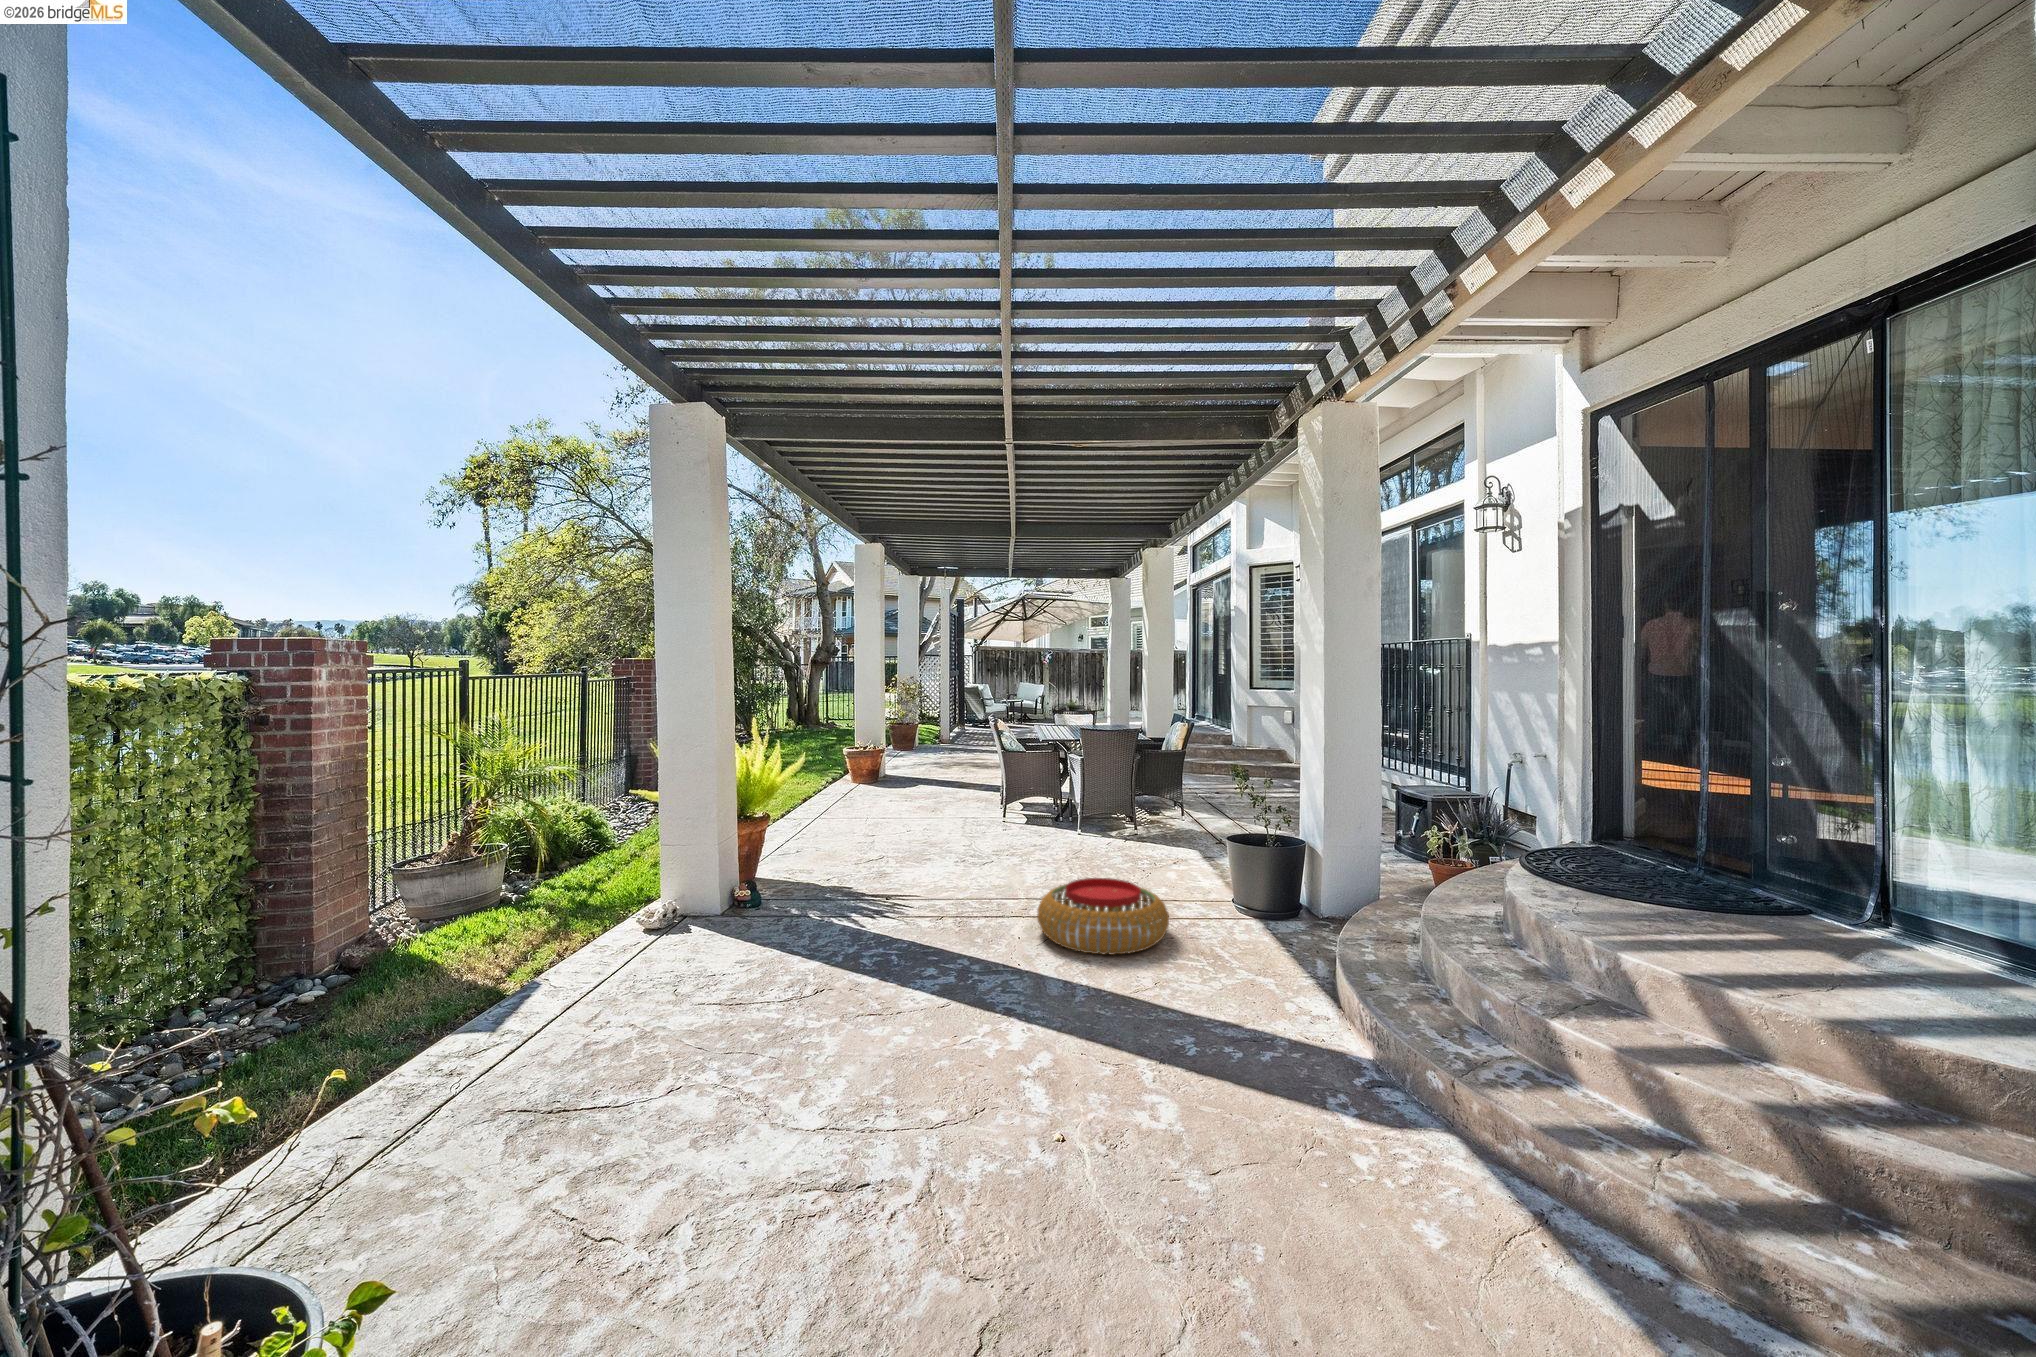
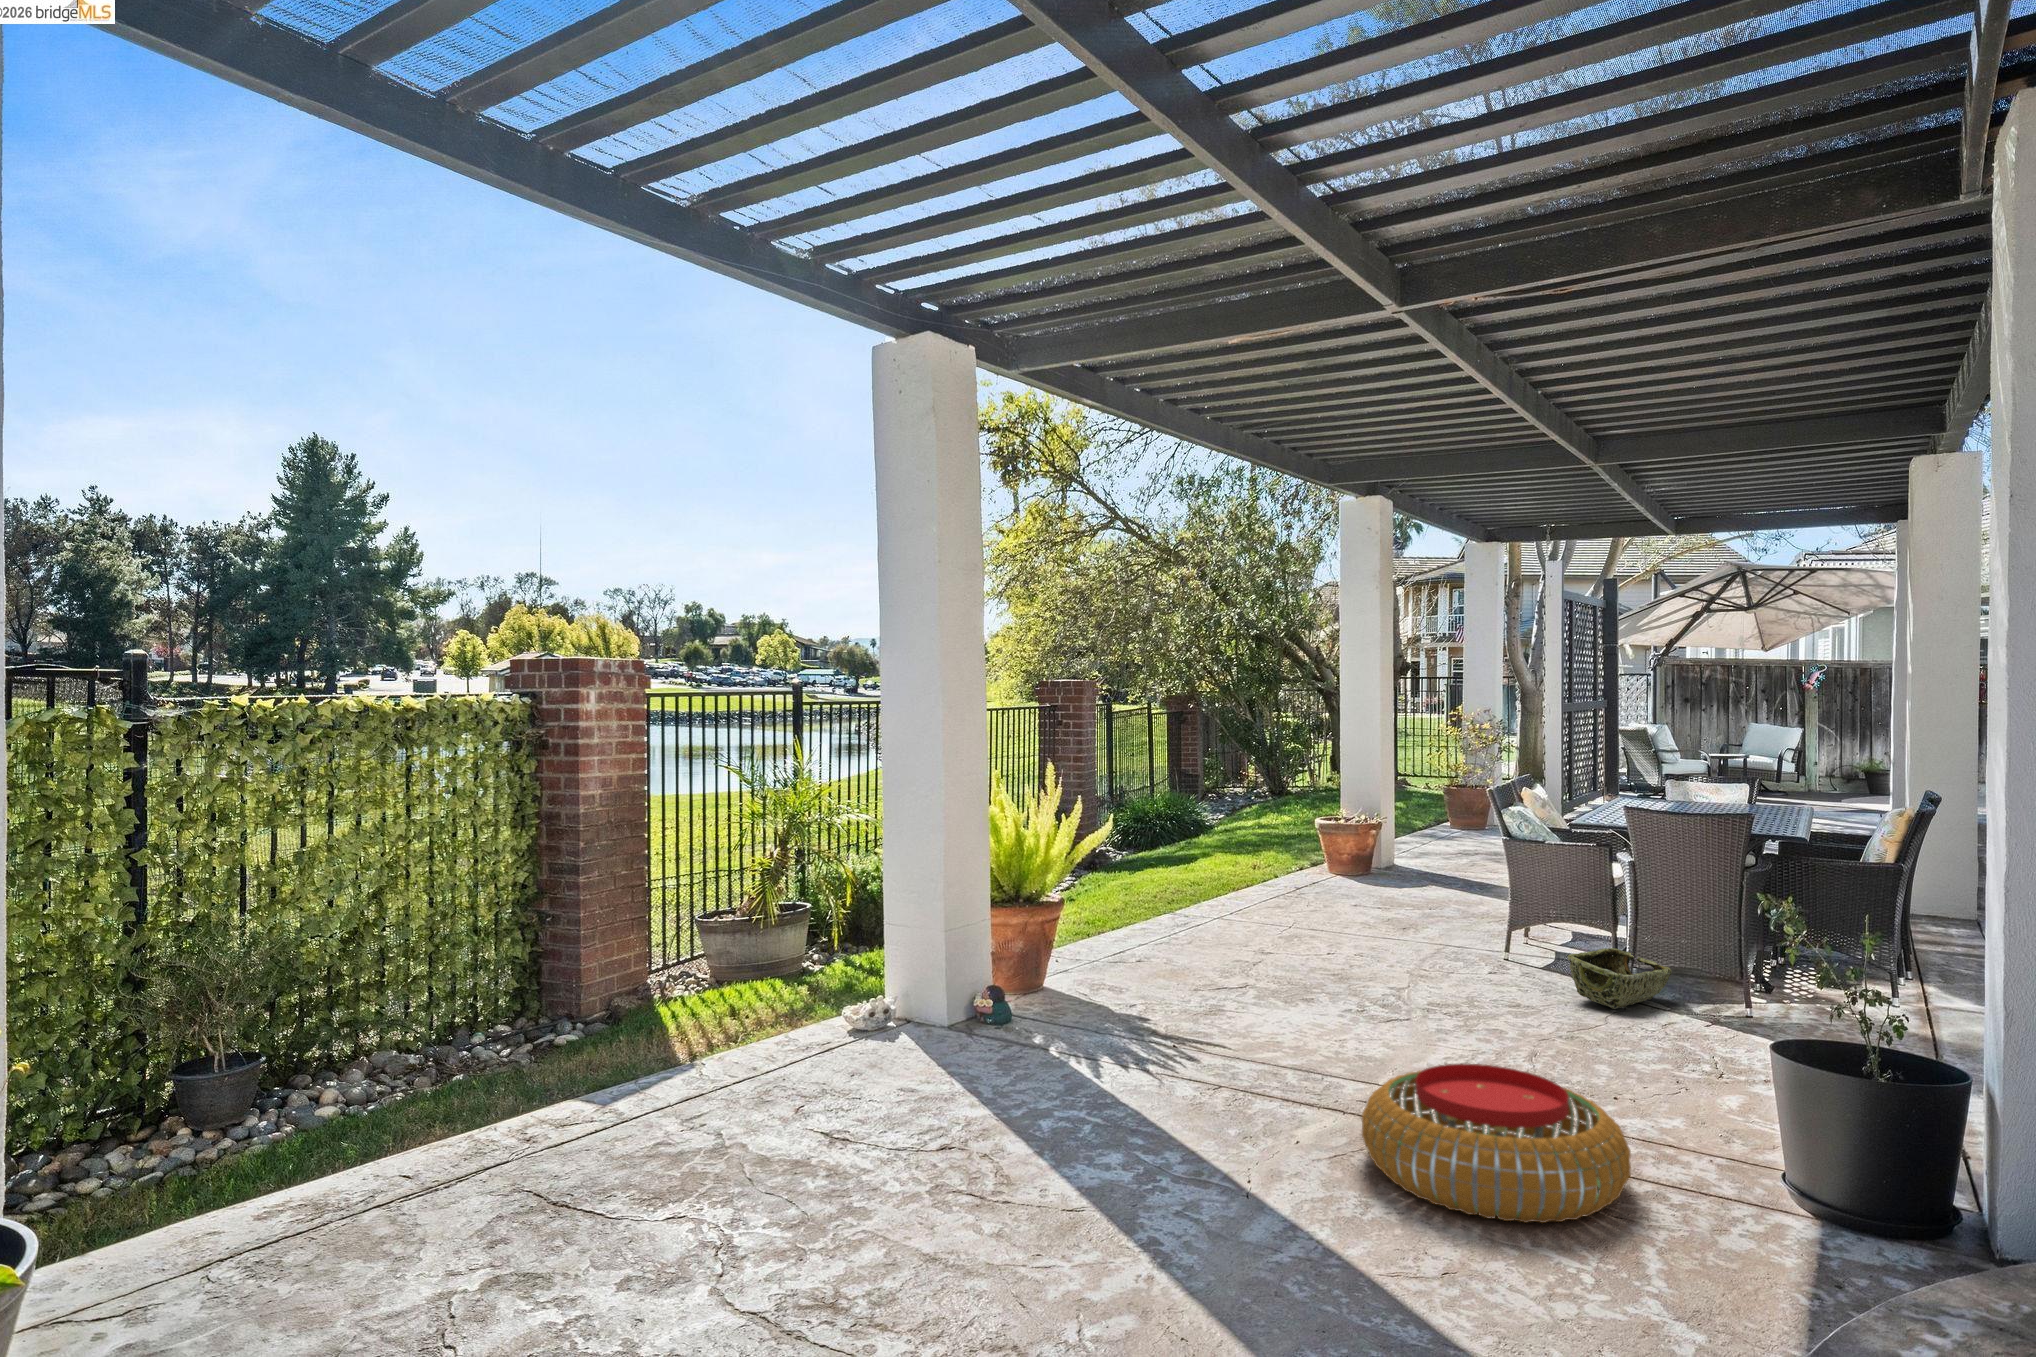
woven basket: none [1047,812,1091,844] -> present [1568,948,1672,1009]

